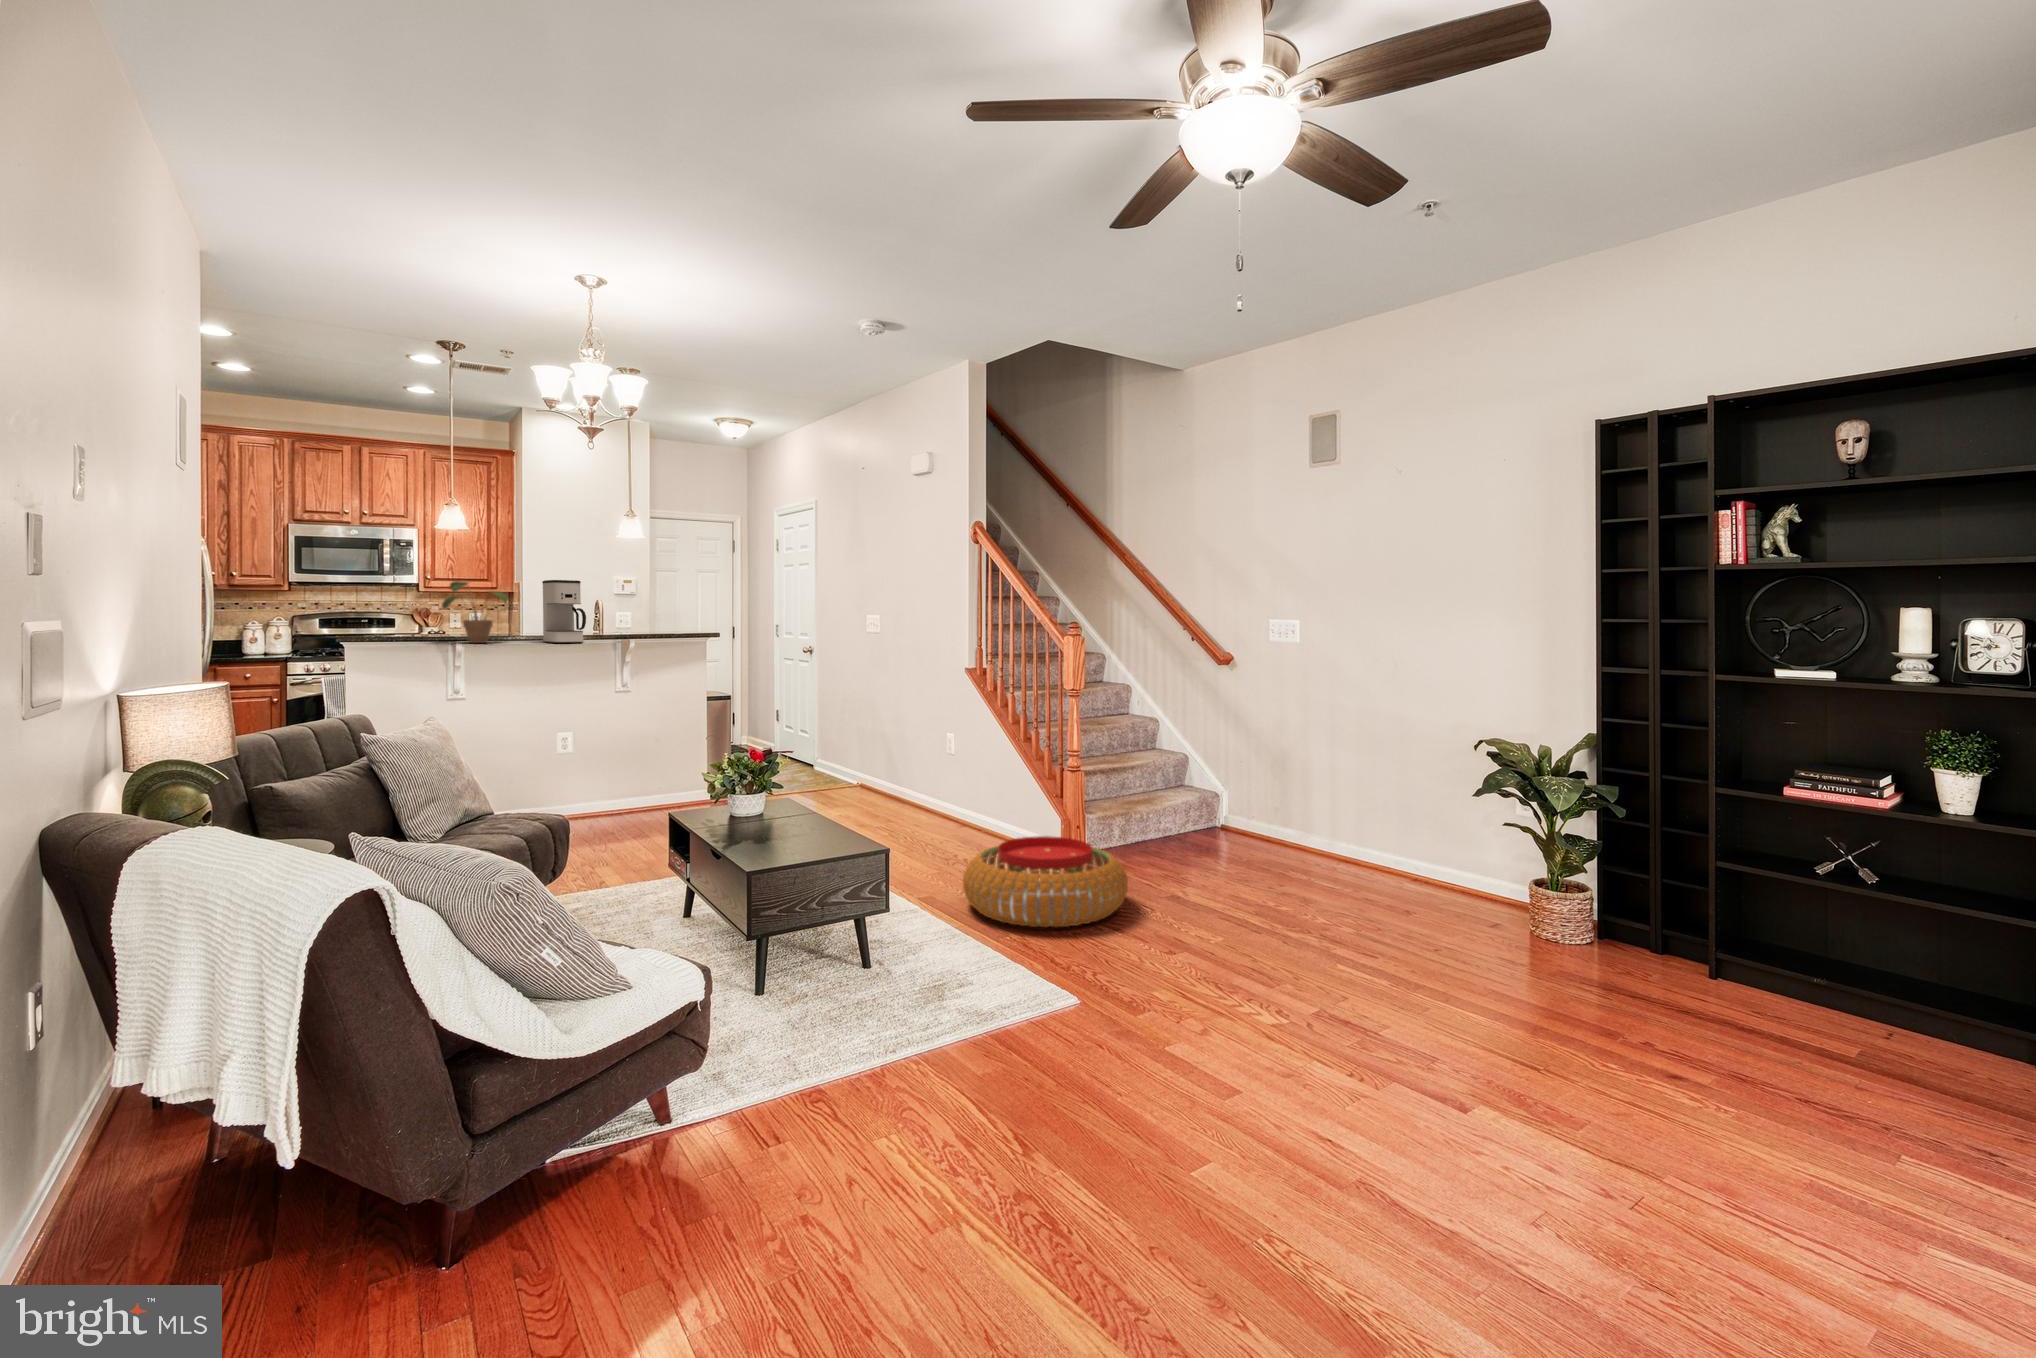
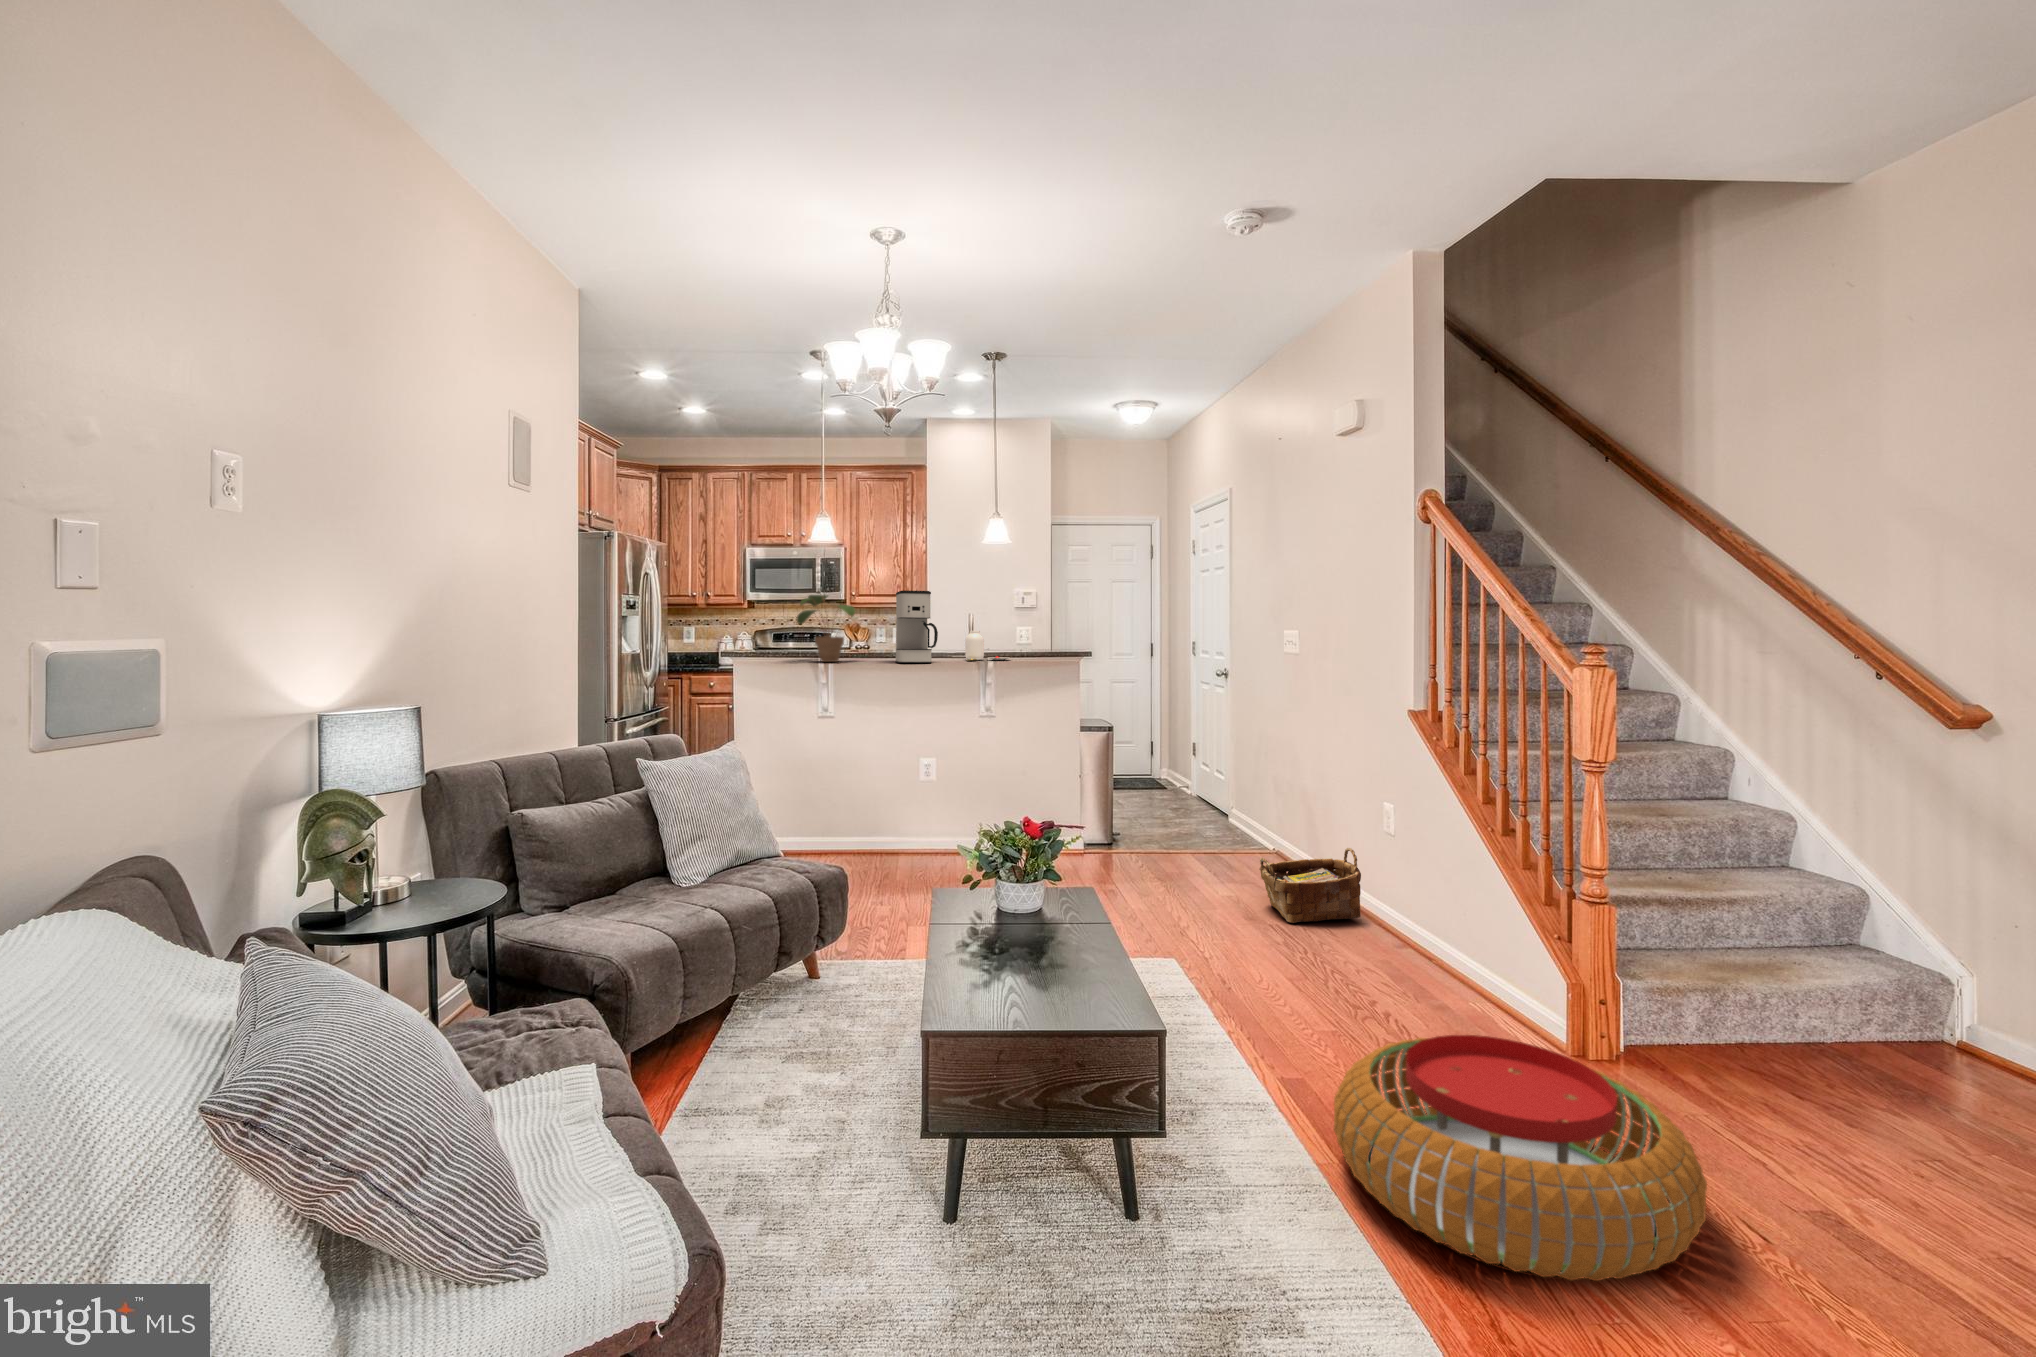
jar: none [605,615,650,640] -> present [965,631,1008,660]
woven basket: none [864,766,933,819] -> present [1259,848,1361,923]

